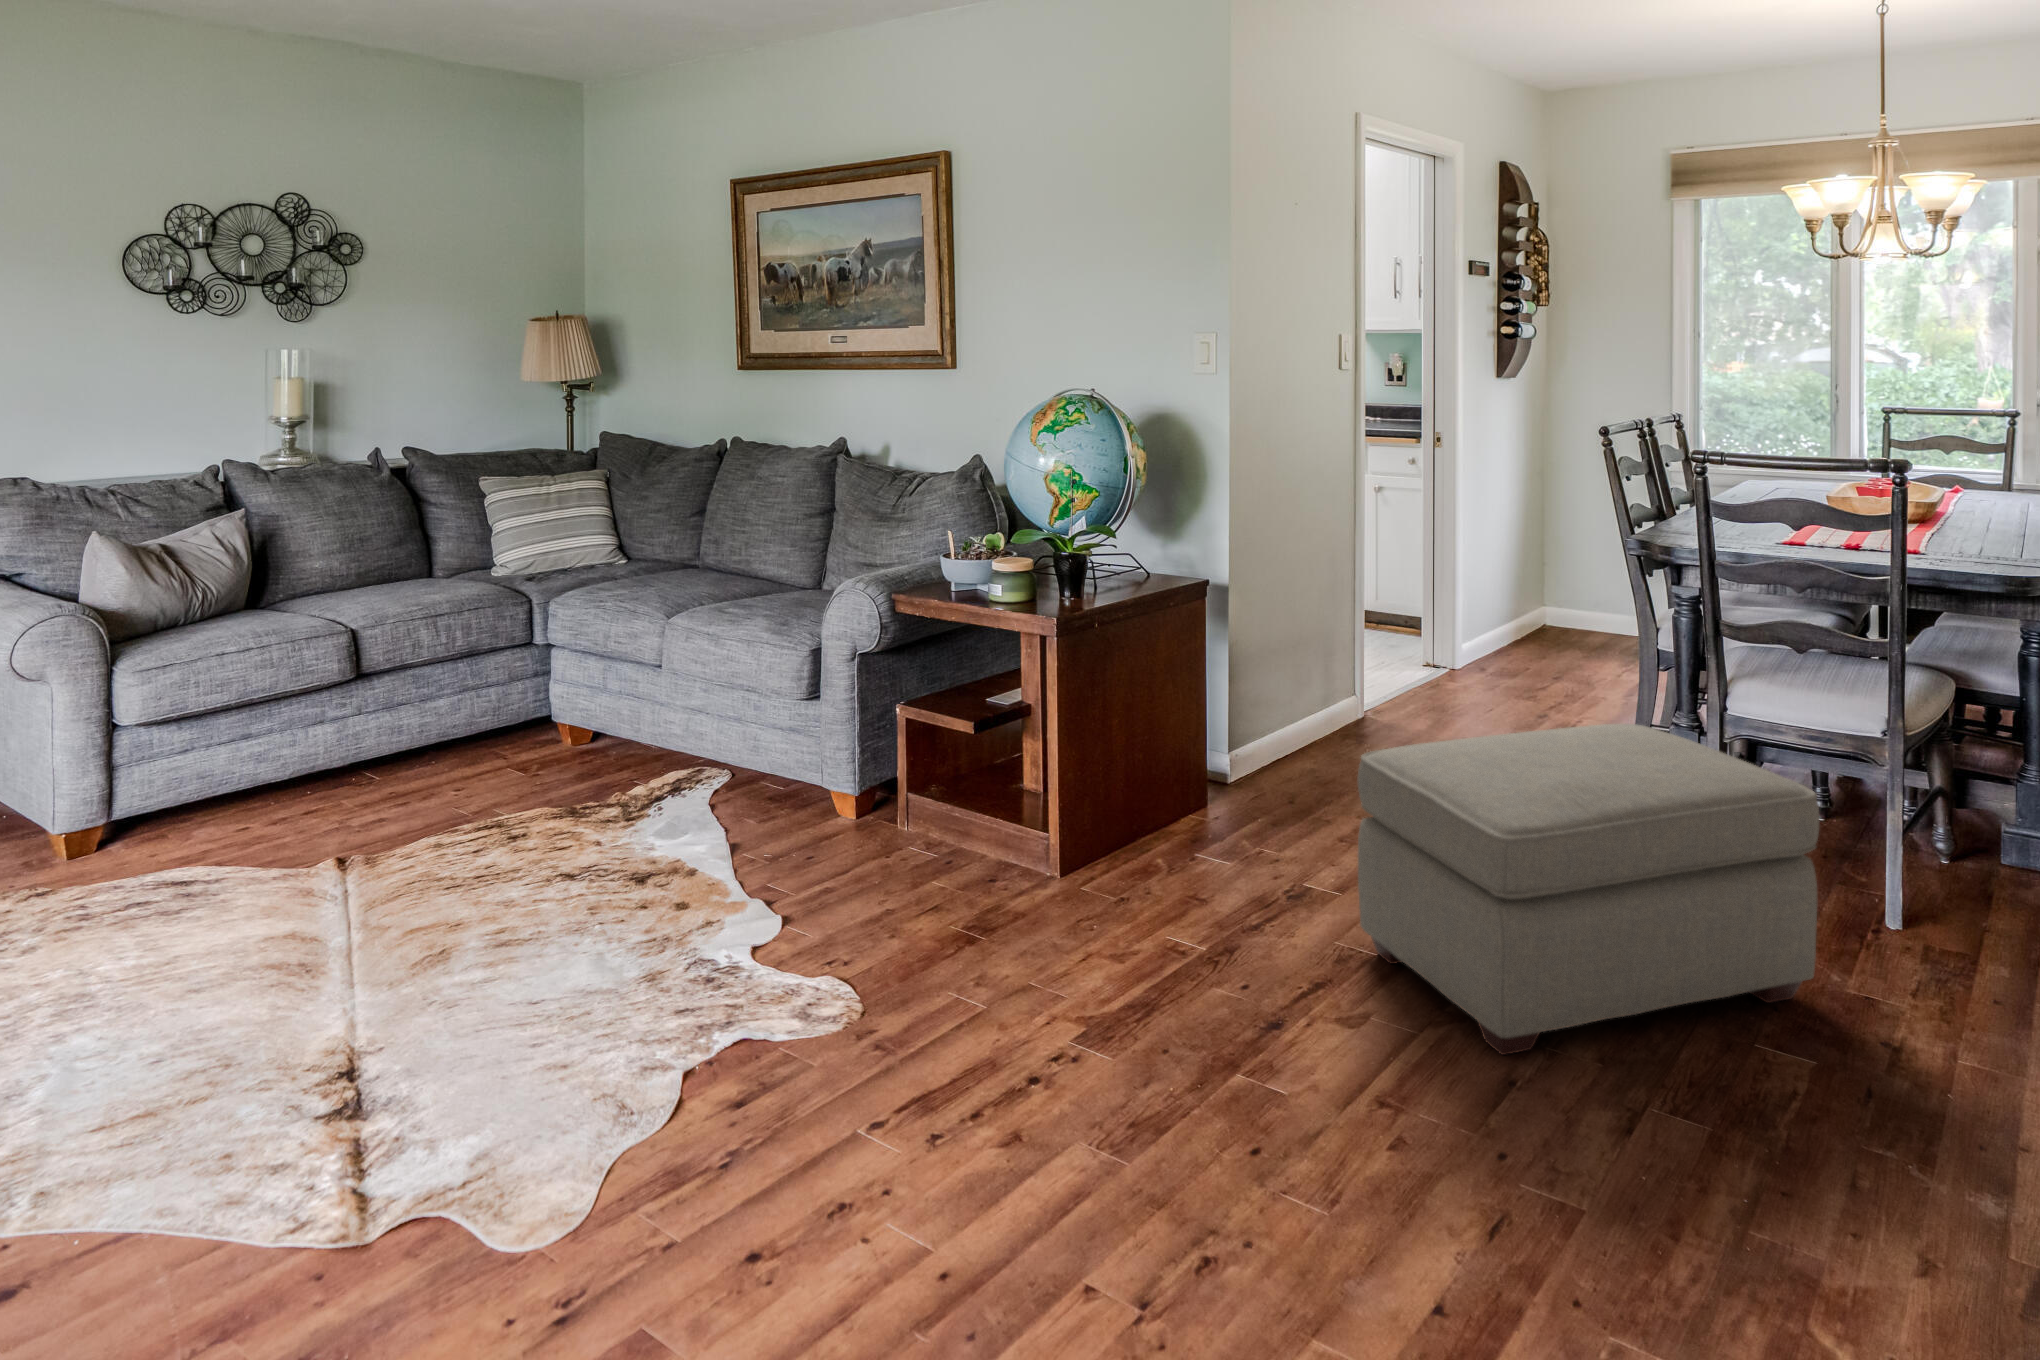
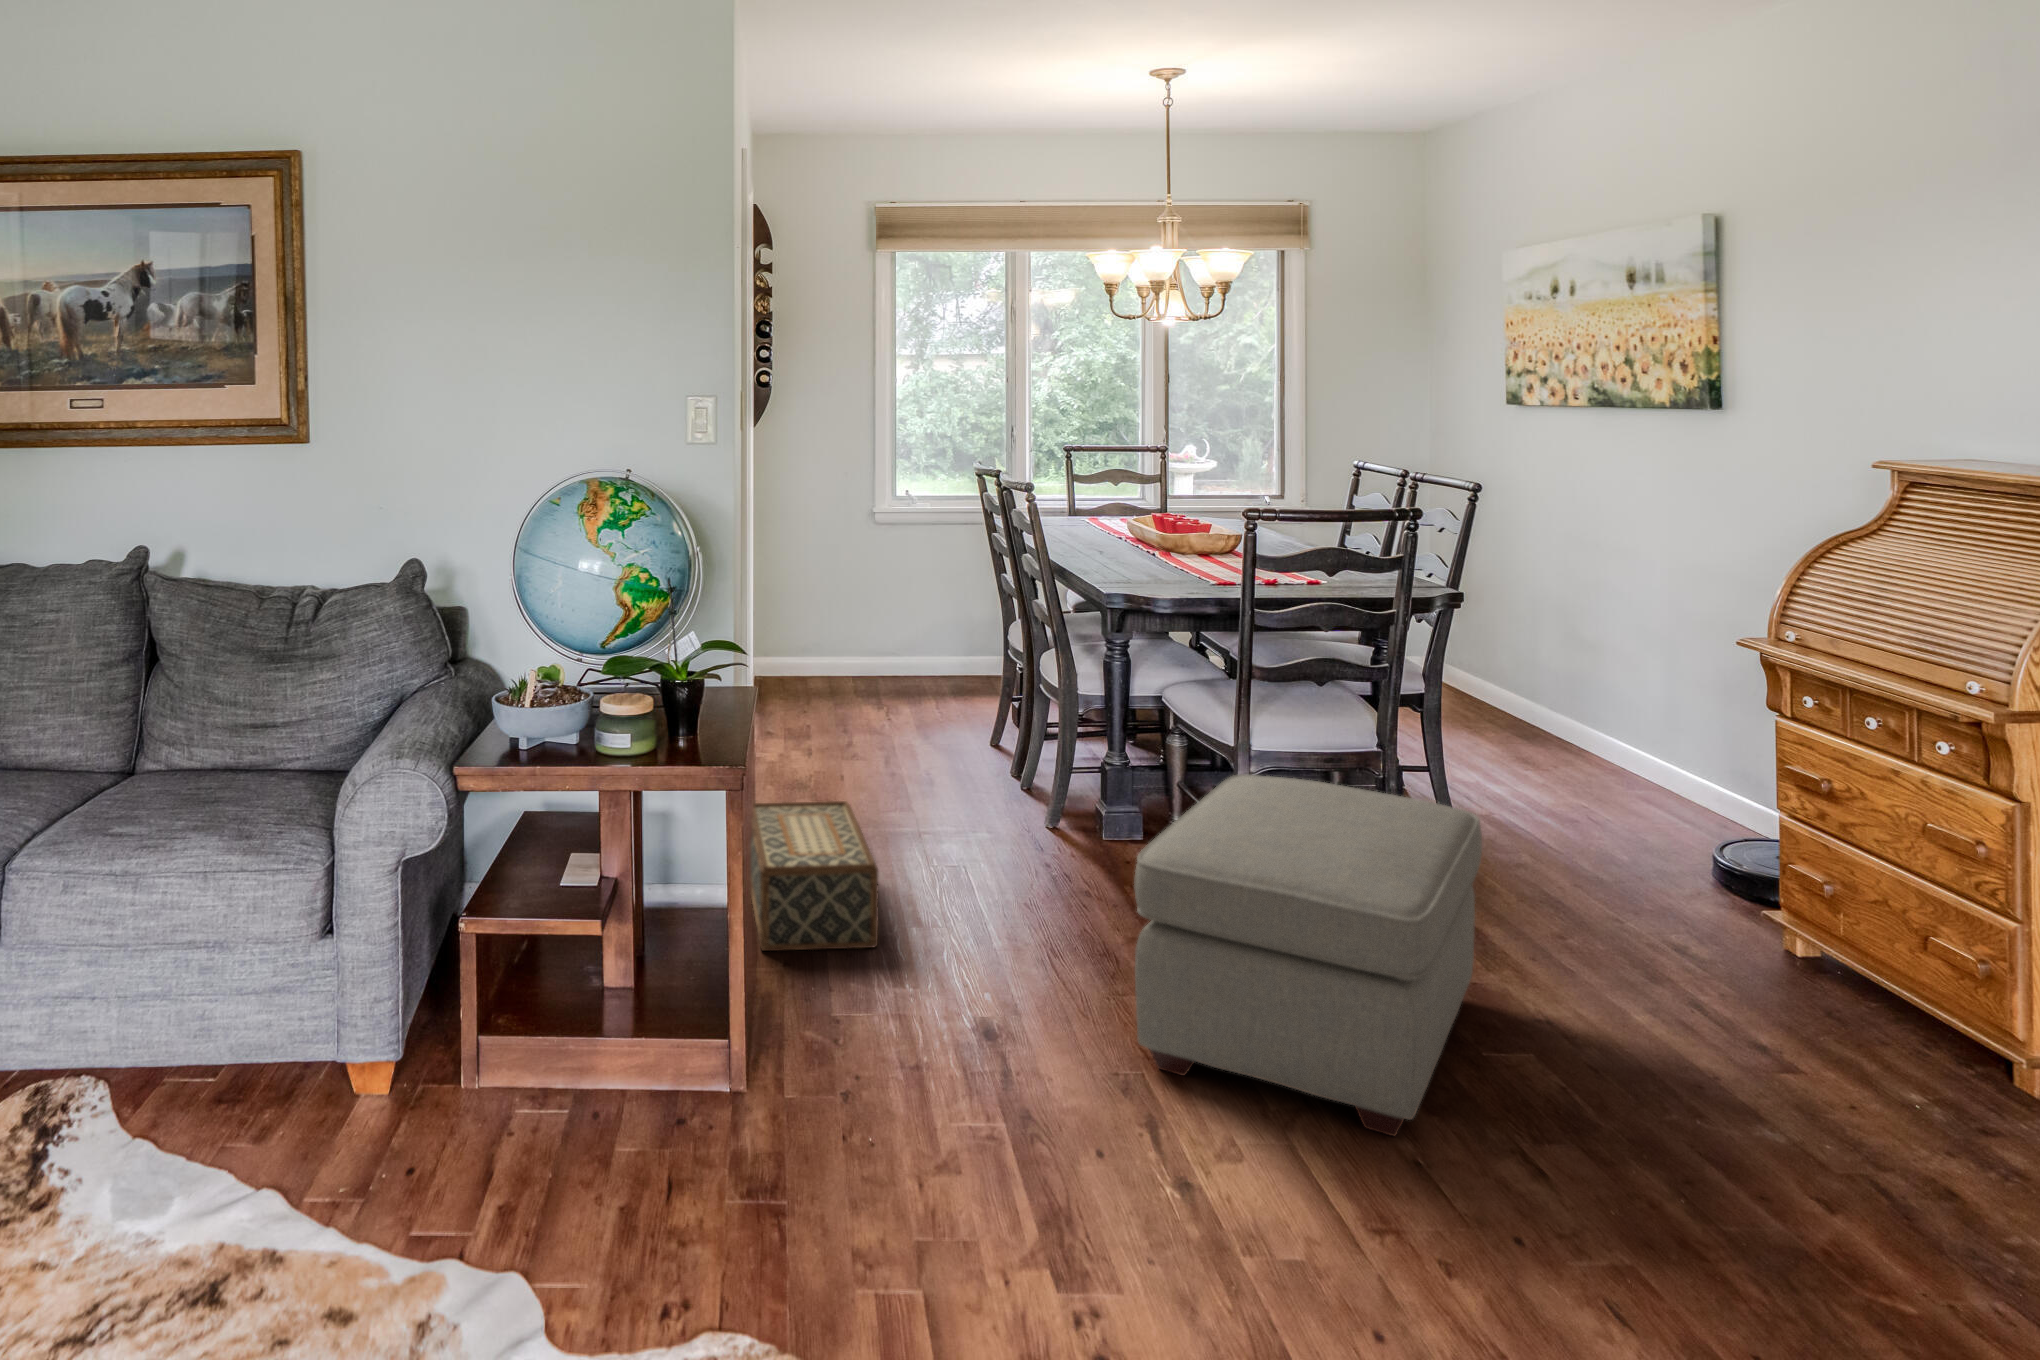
woven basket: none [1199,696,1362,824] -> present [751,801,878,951]

